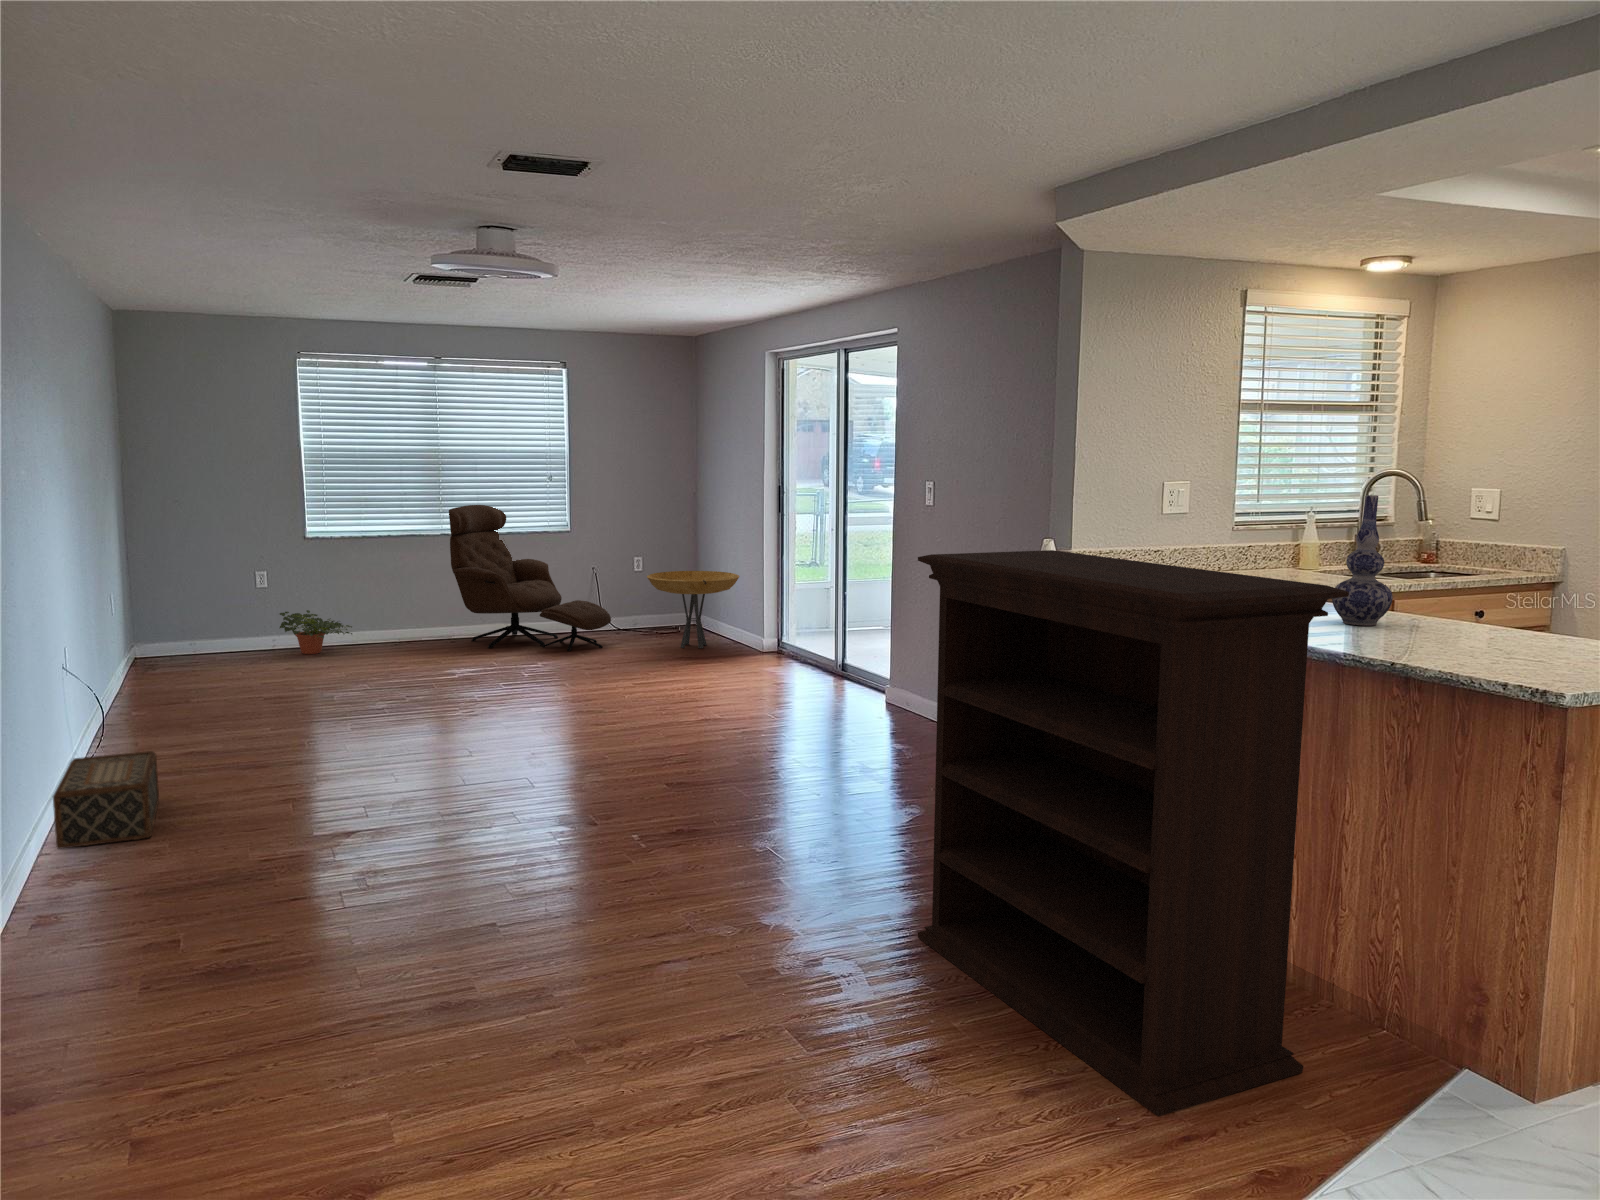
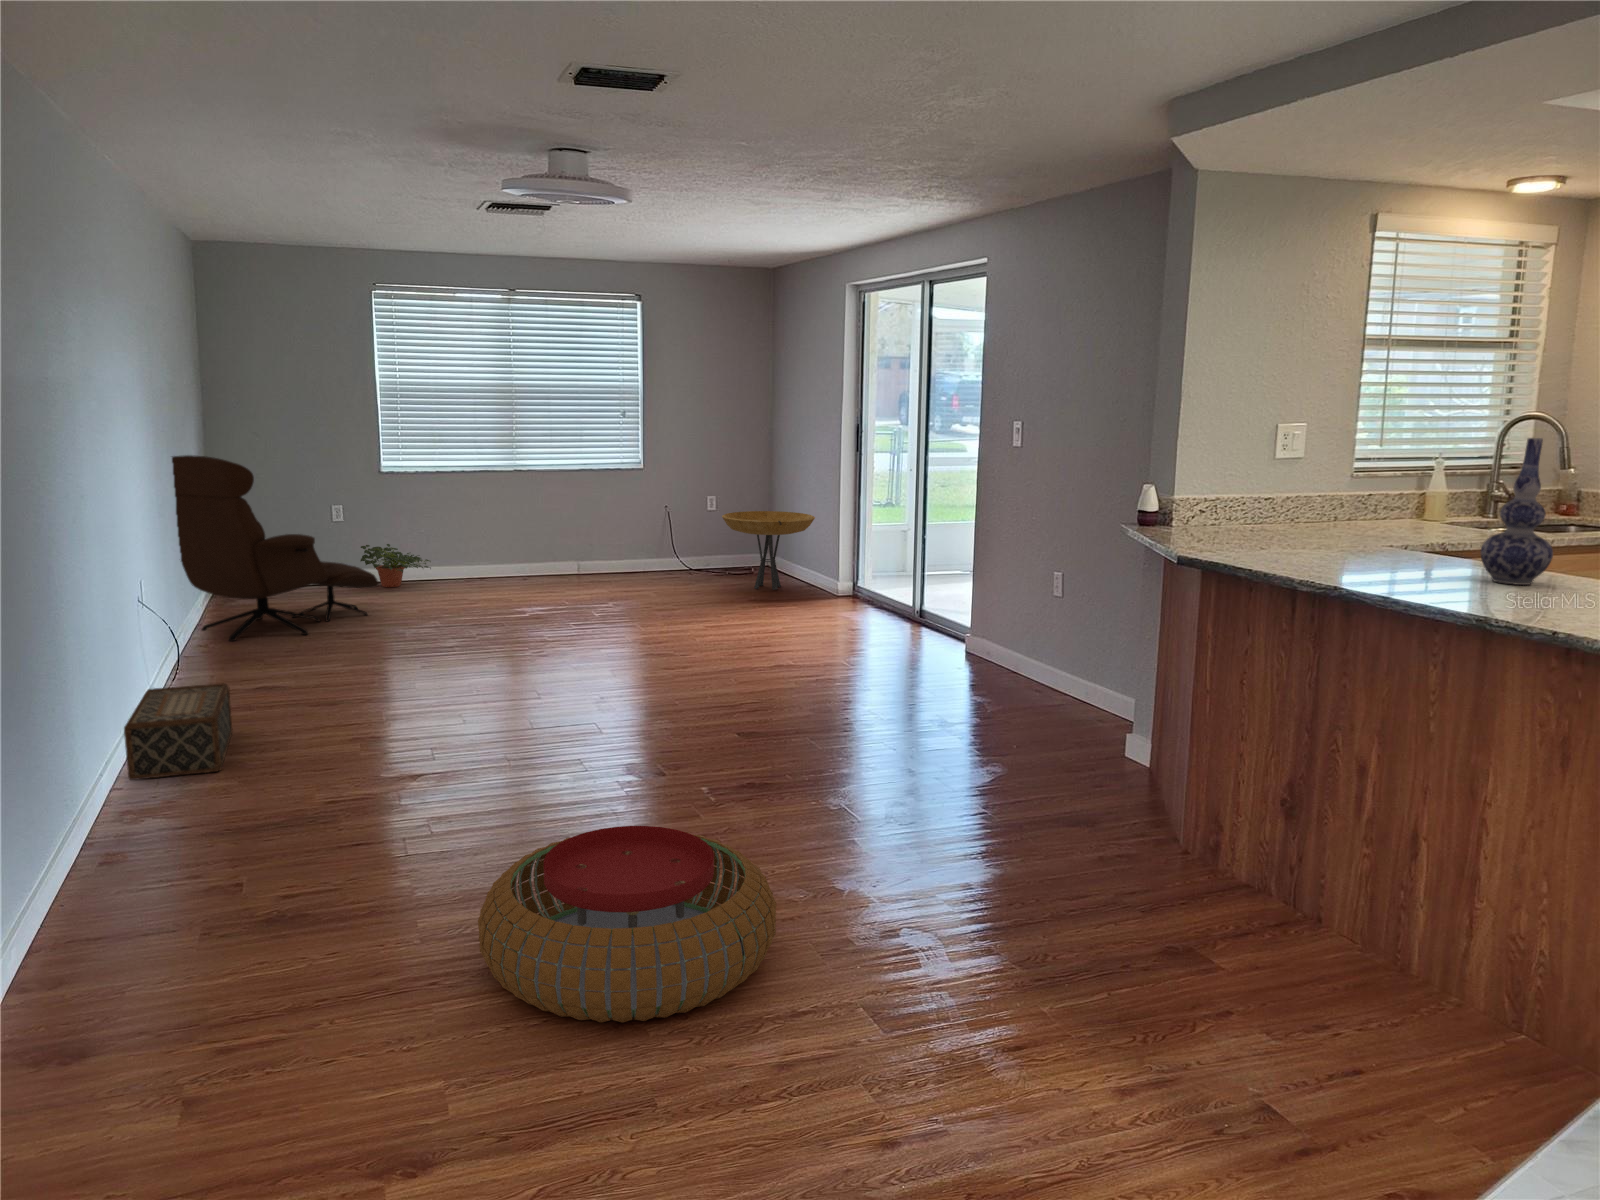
lounge chair: present [449,505,611,651] -> present [172,455,379,641]
bookshelf: present [918,550,1349,1116] -> none [1002,495,1527,1128]
pouf: none [421,871,706,1053] -> present [478,826,776,1023]

